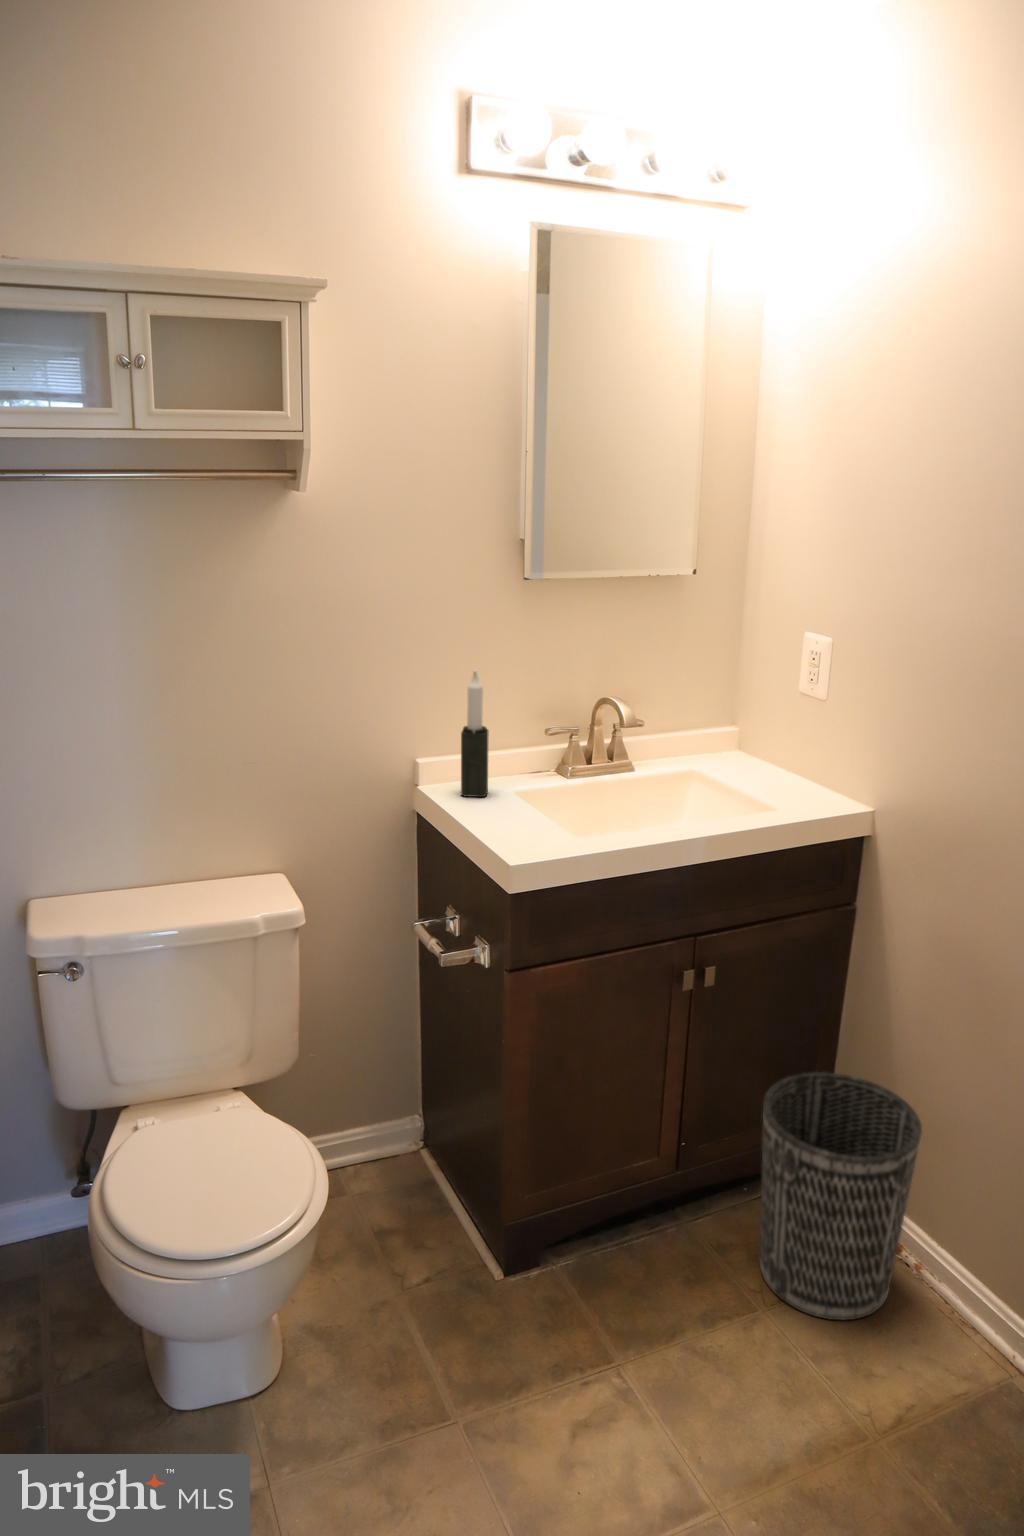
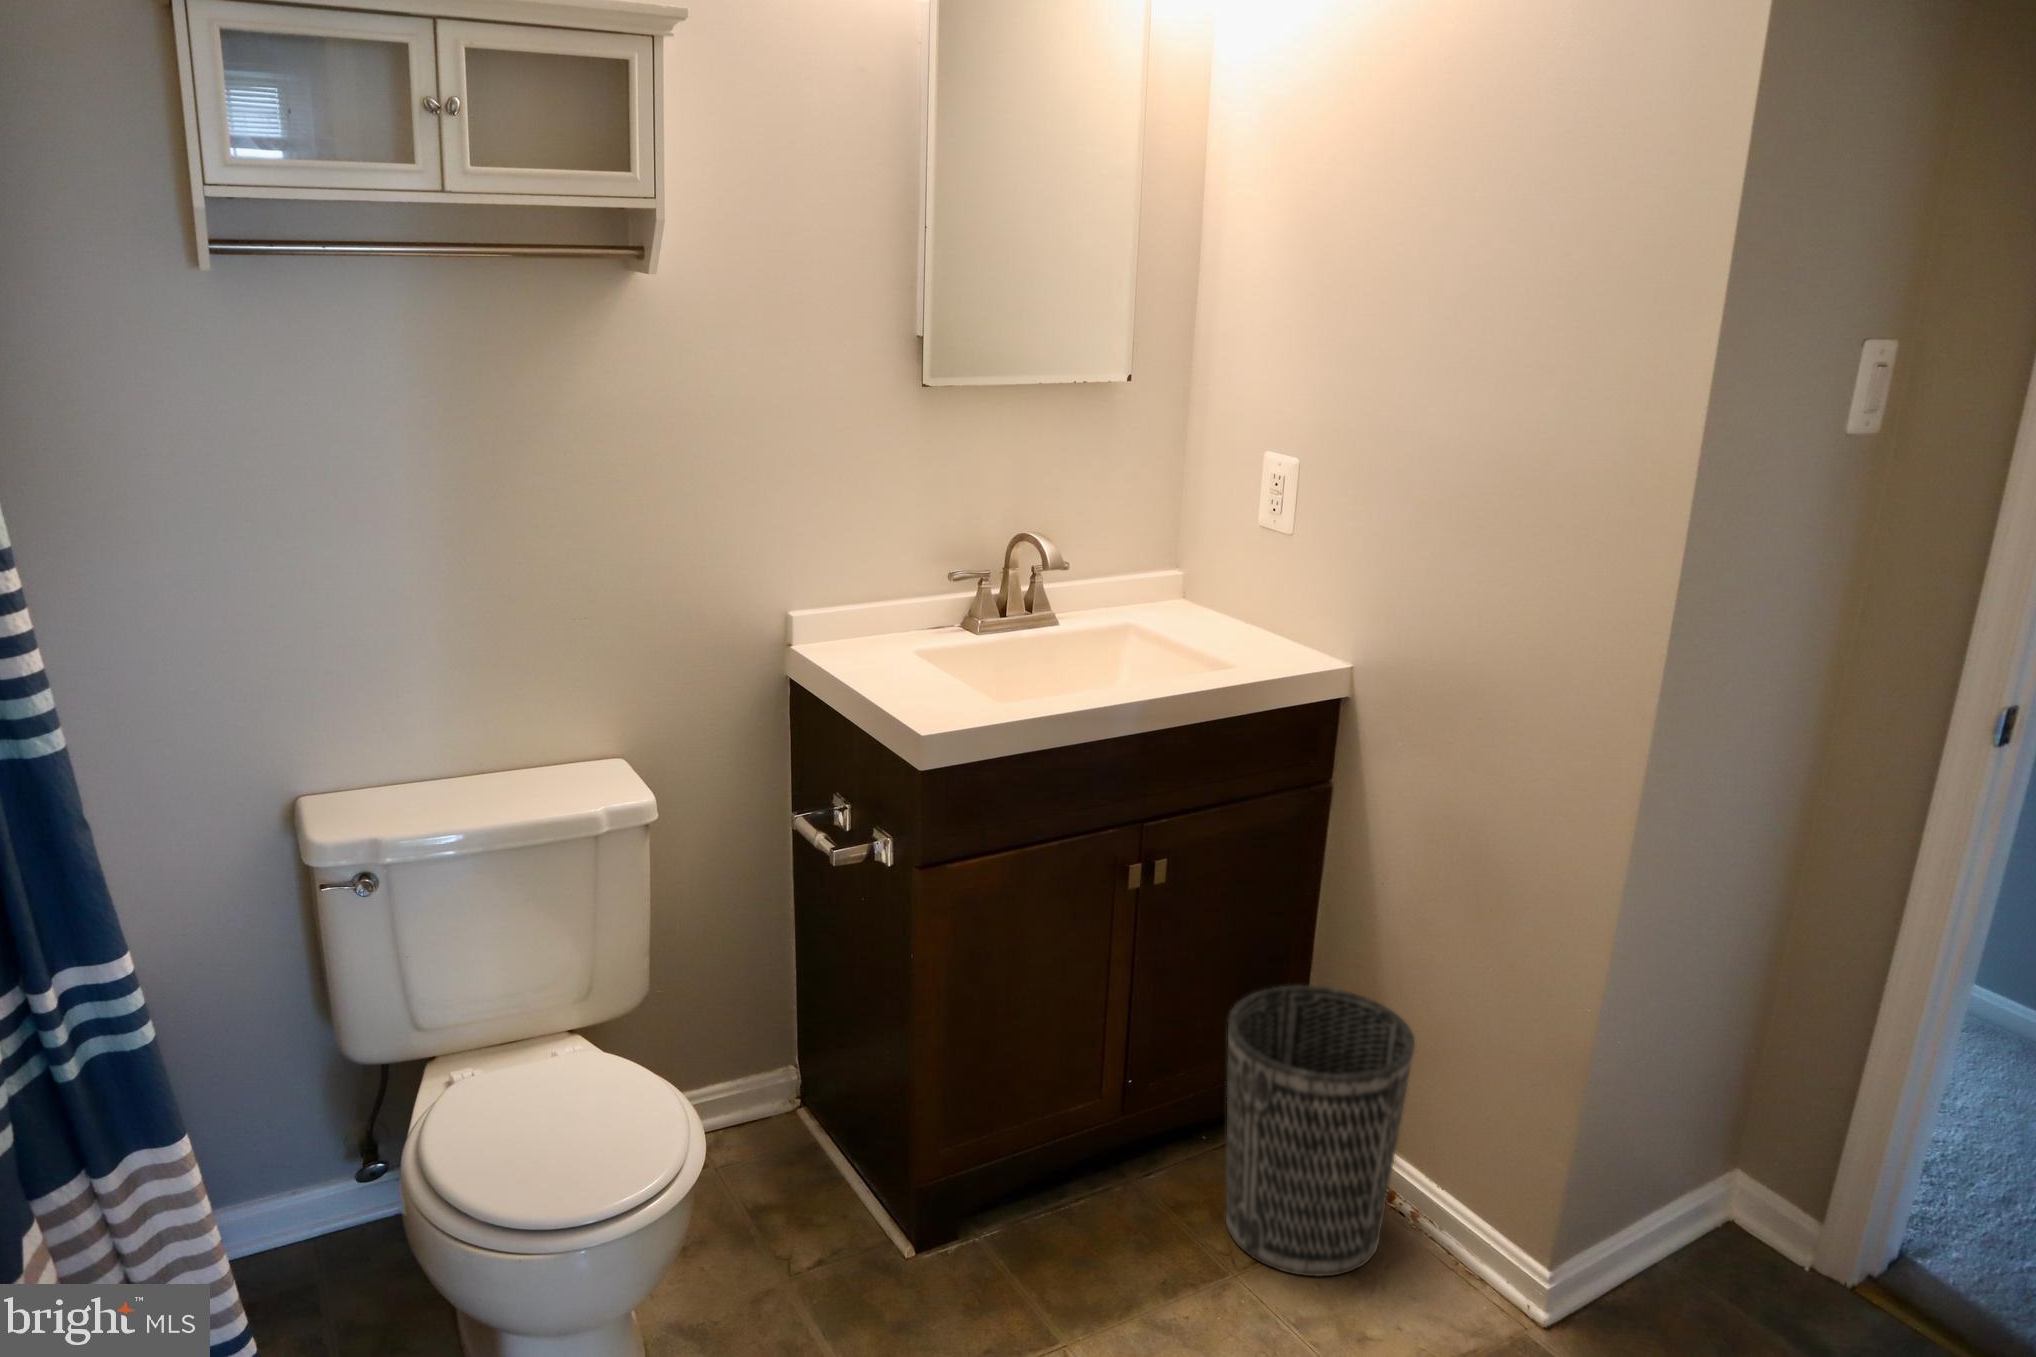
candle: present [461,670,489,797] -> none [849,497,883,658]

